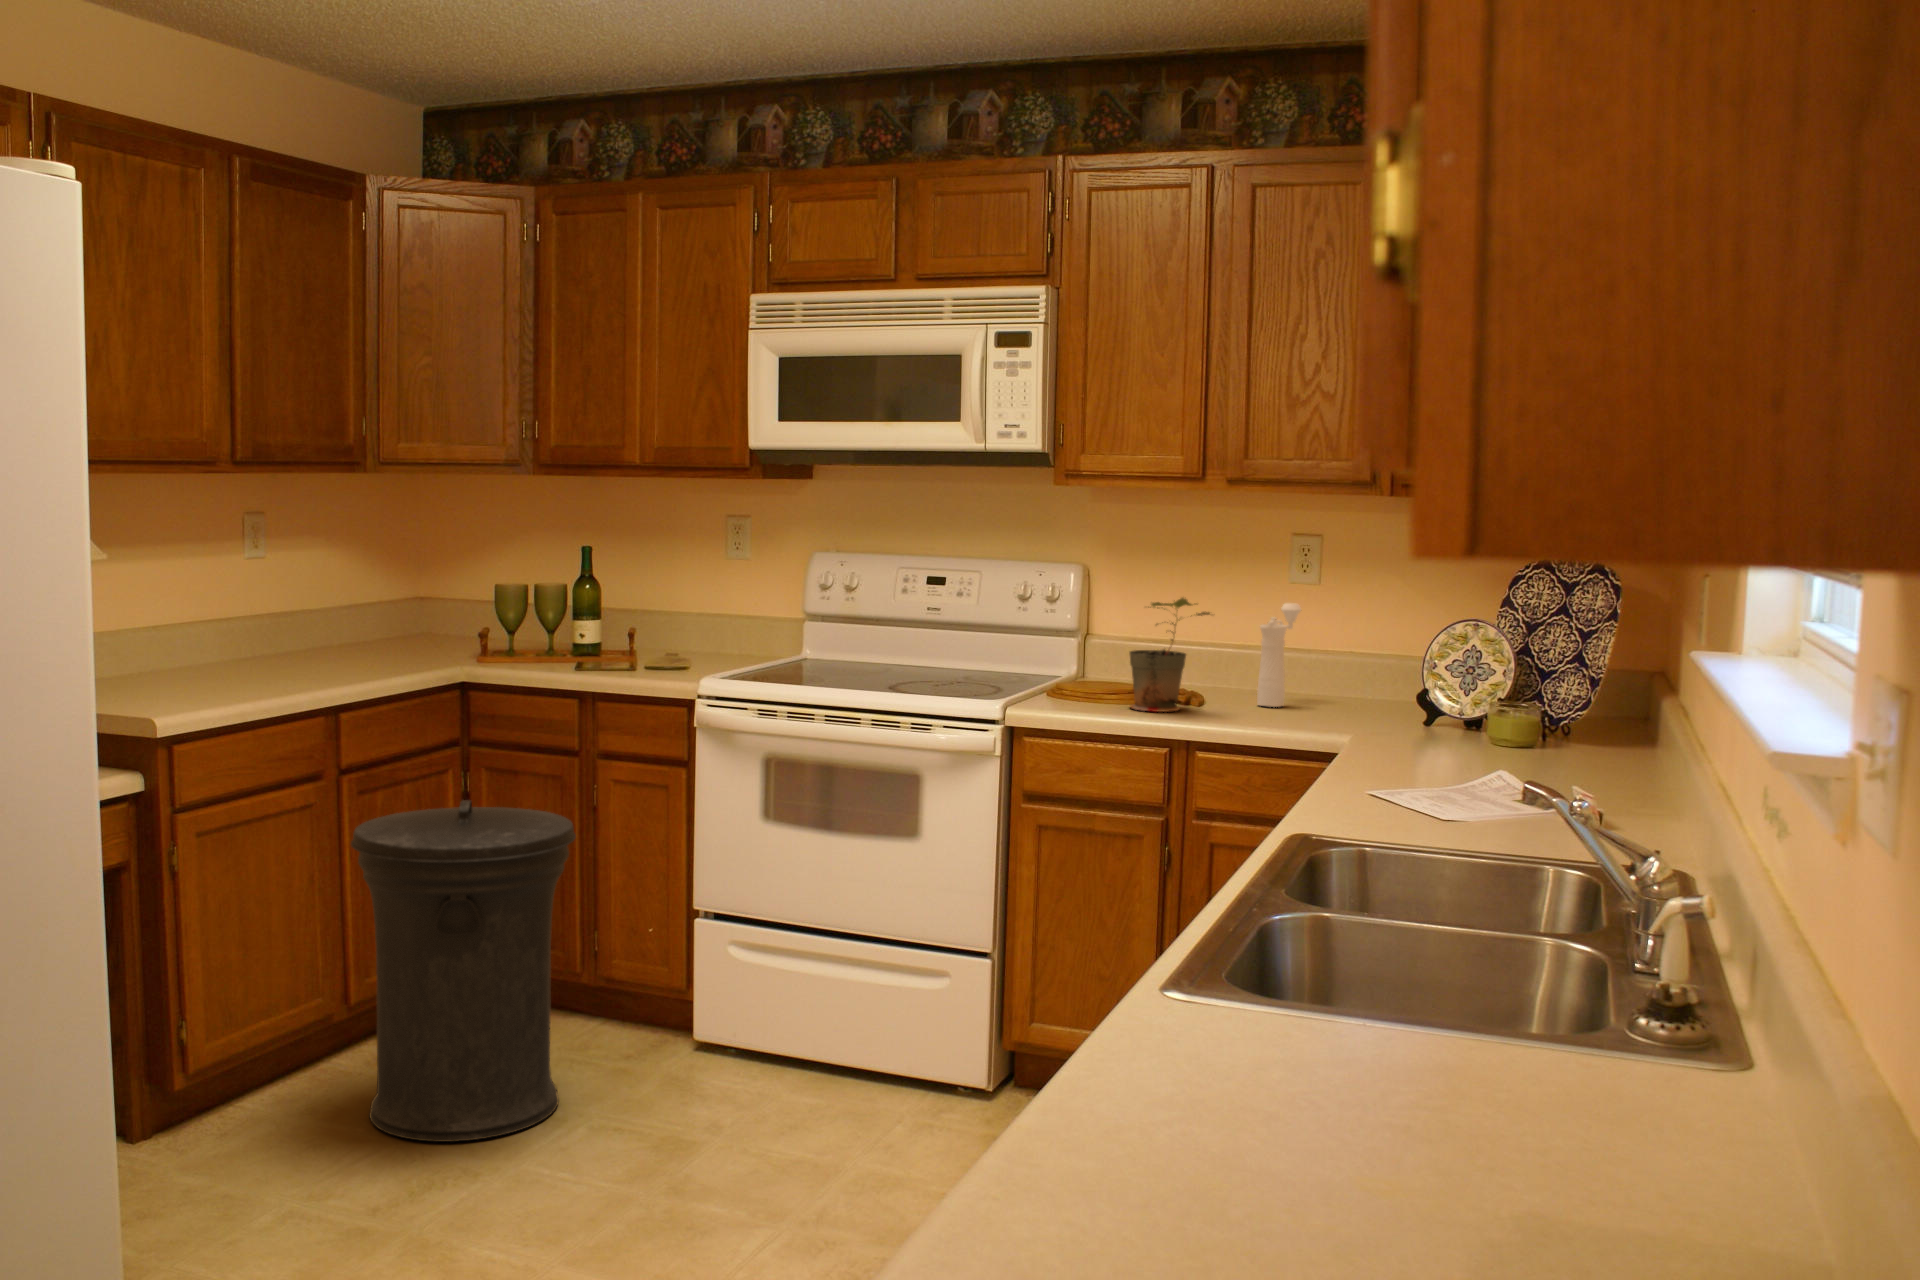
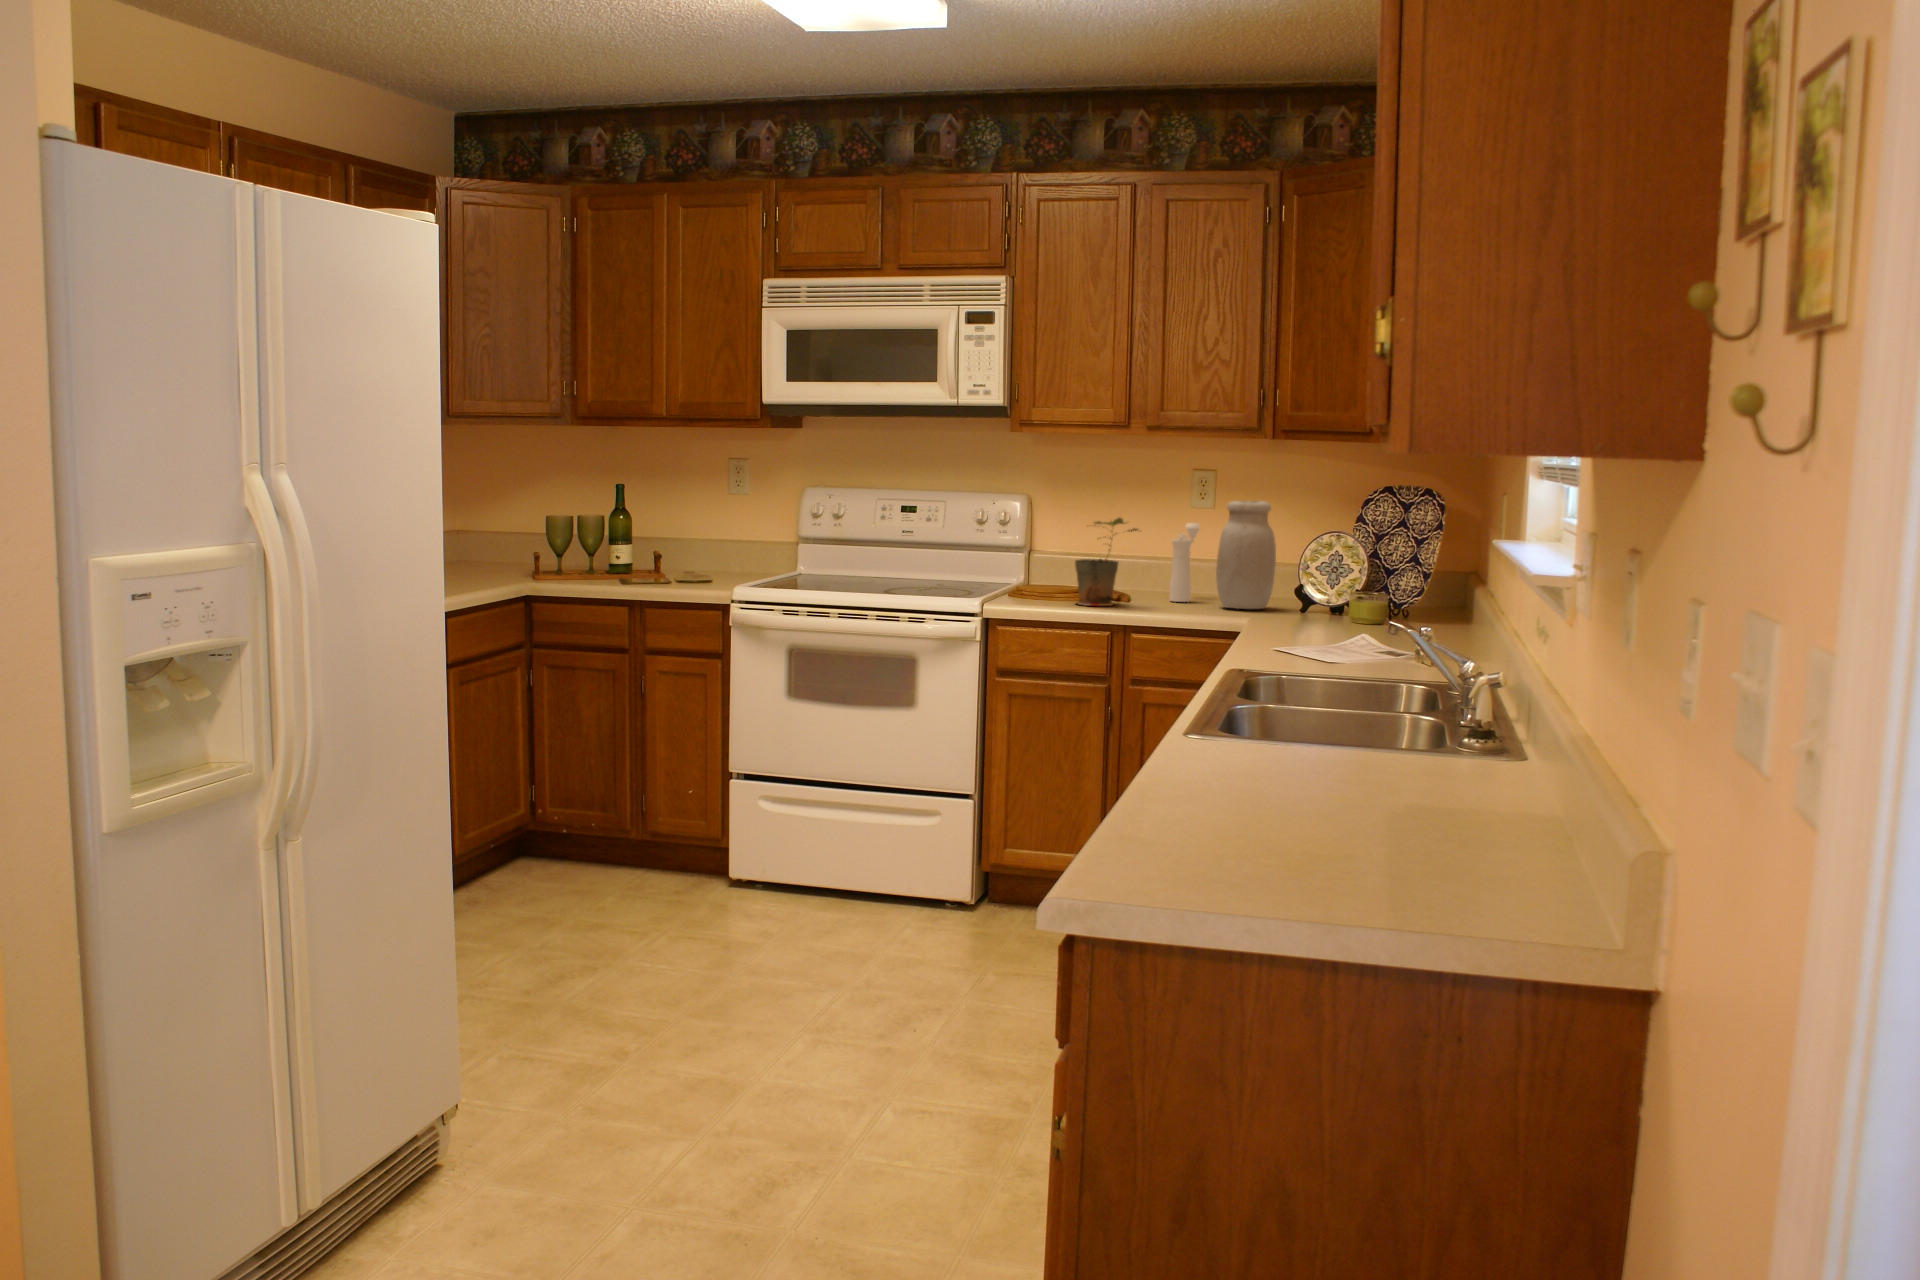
jar: none [1315,577,1394,720] -> present [1216,501,1276,609]
trash can: present [351,800,576,1142] -> none [471,685,648,951]

